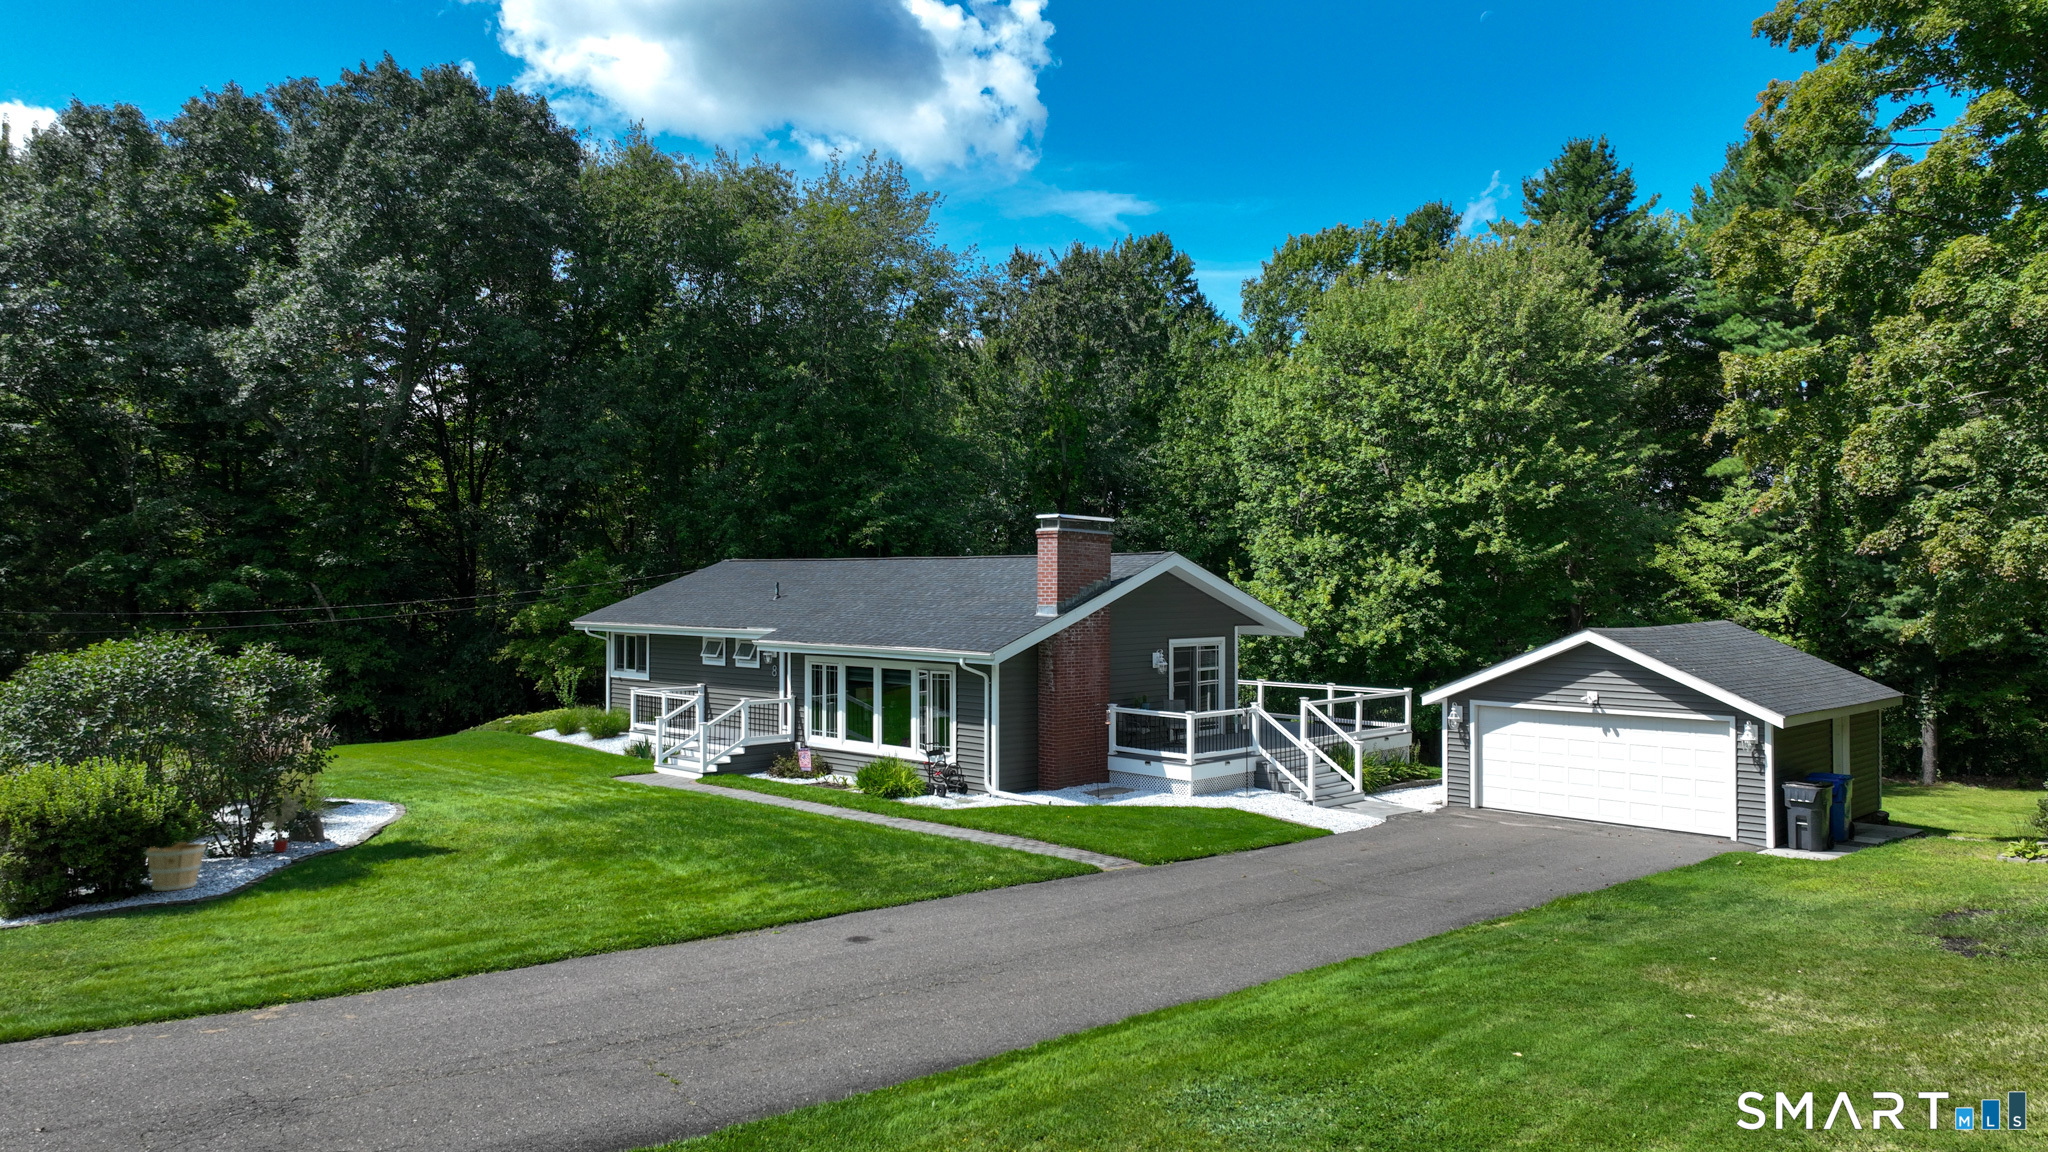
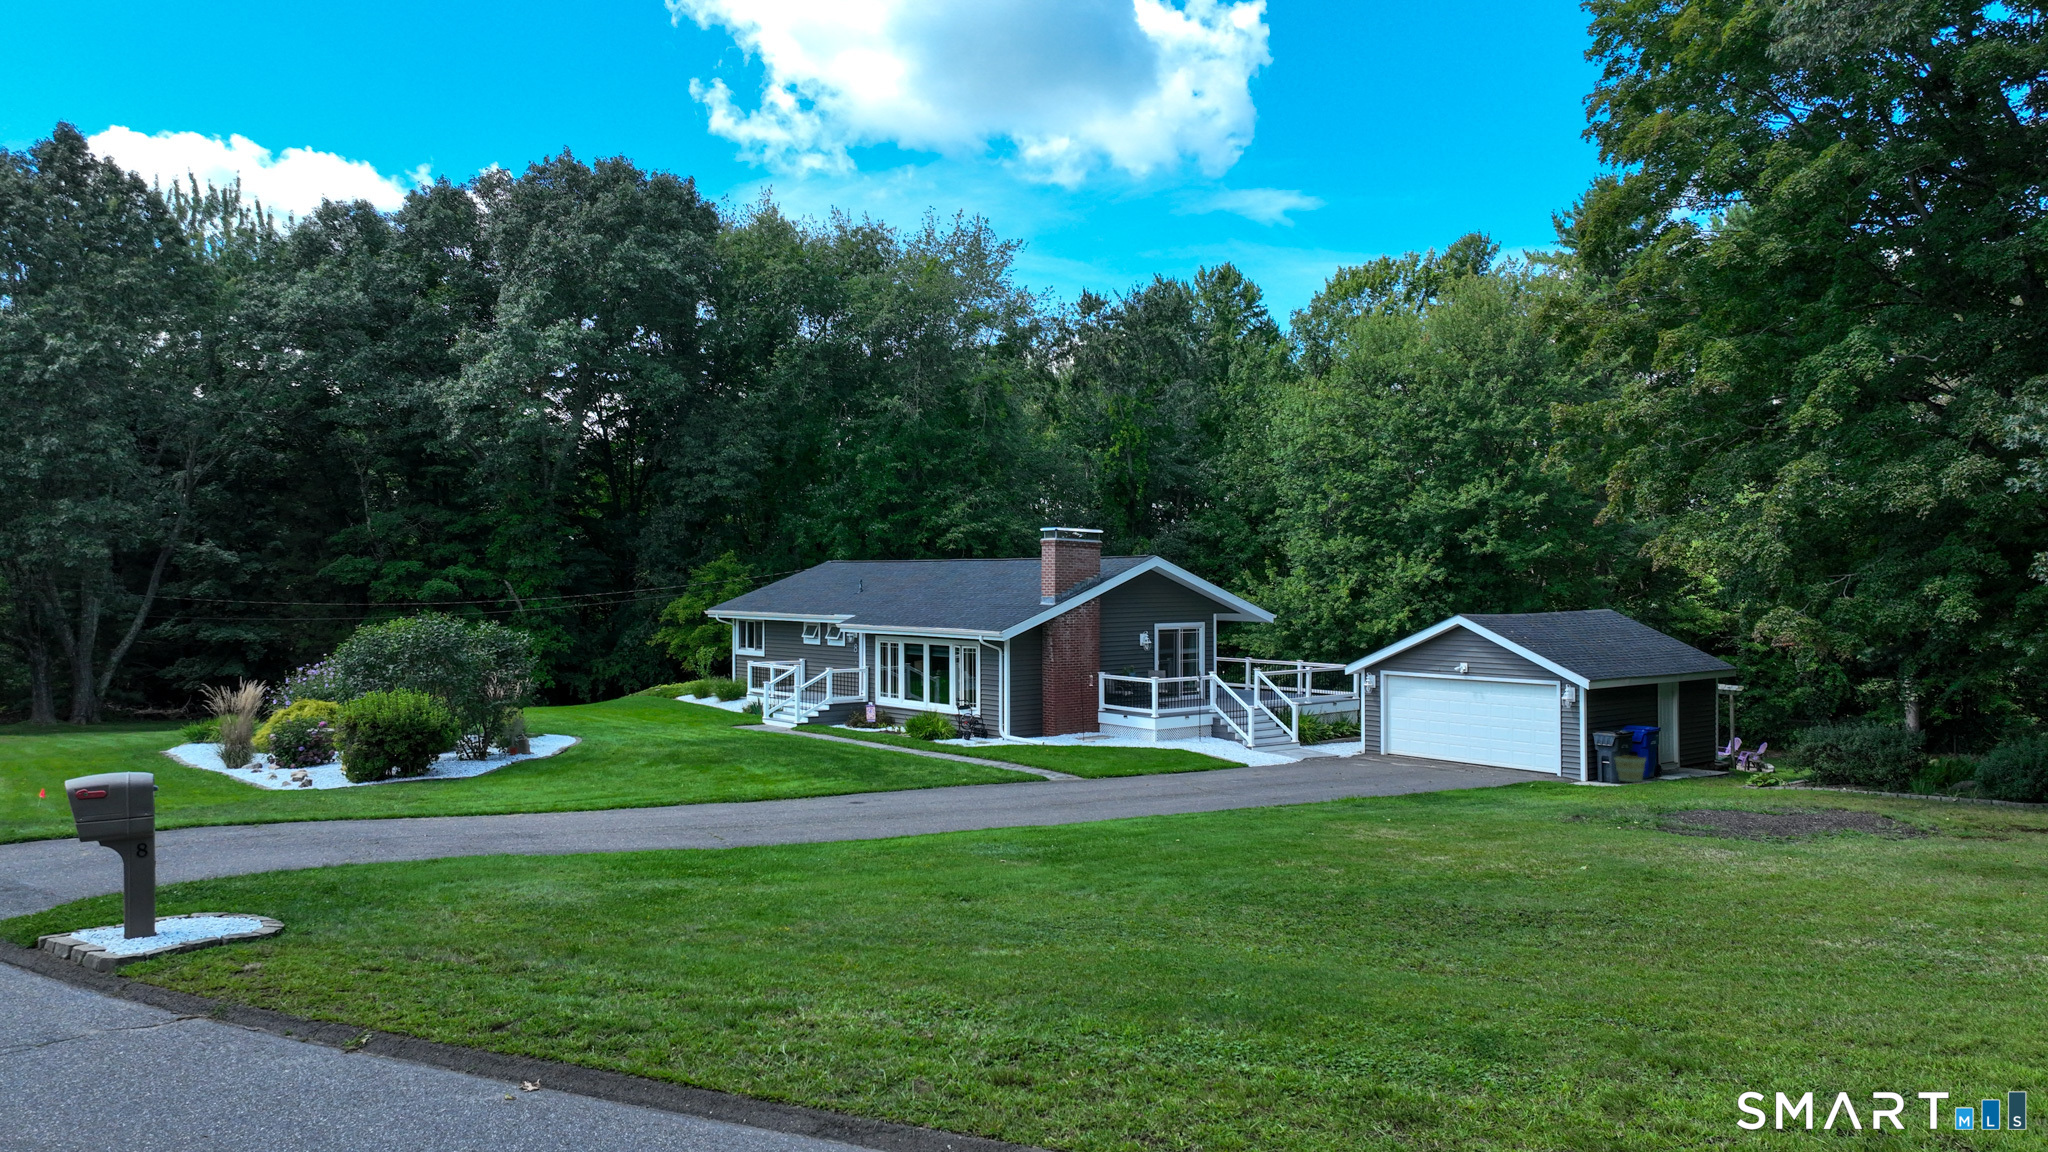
wooden bucket: present [146,842,206,891] -> present [1614,755,1646,782]

